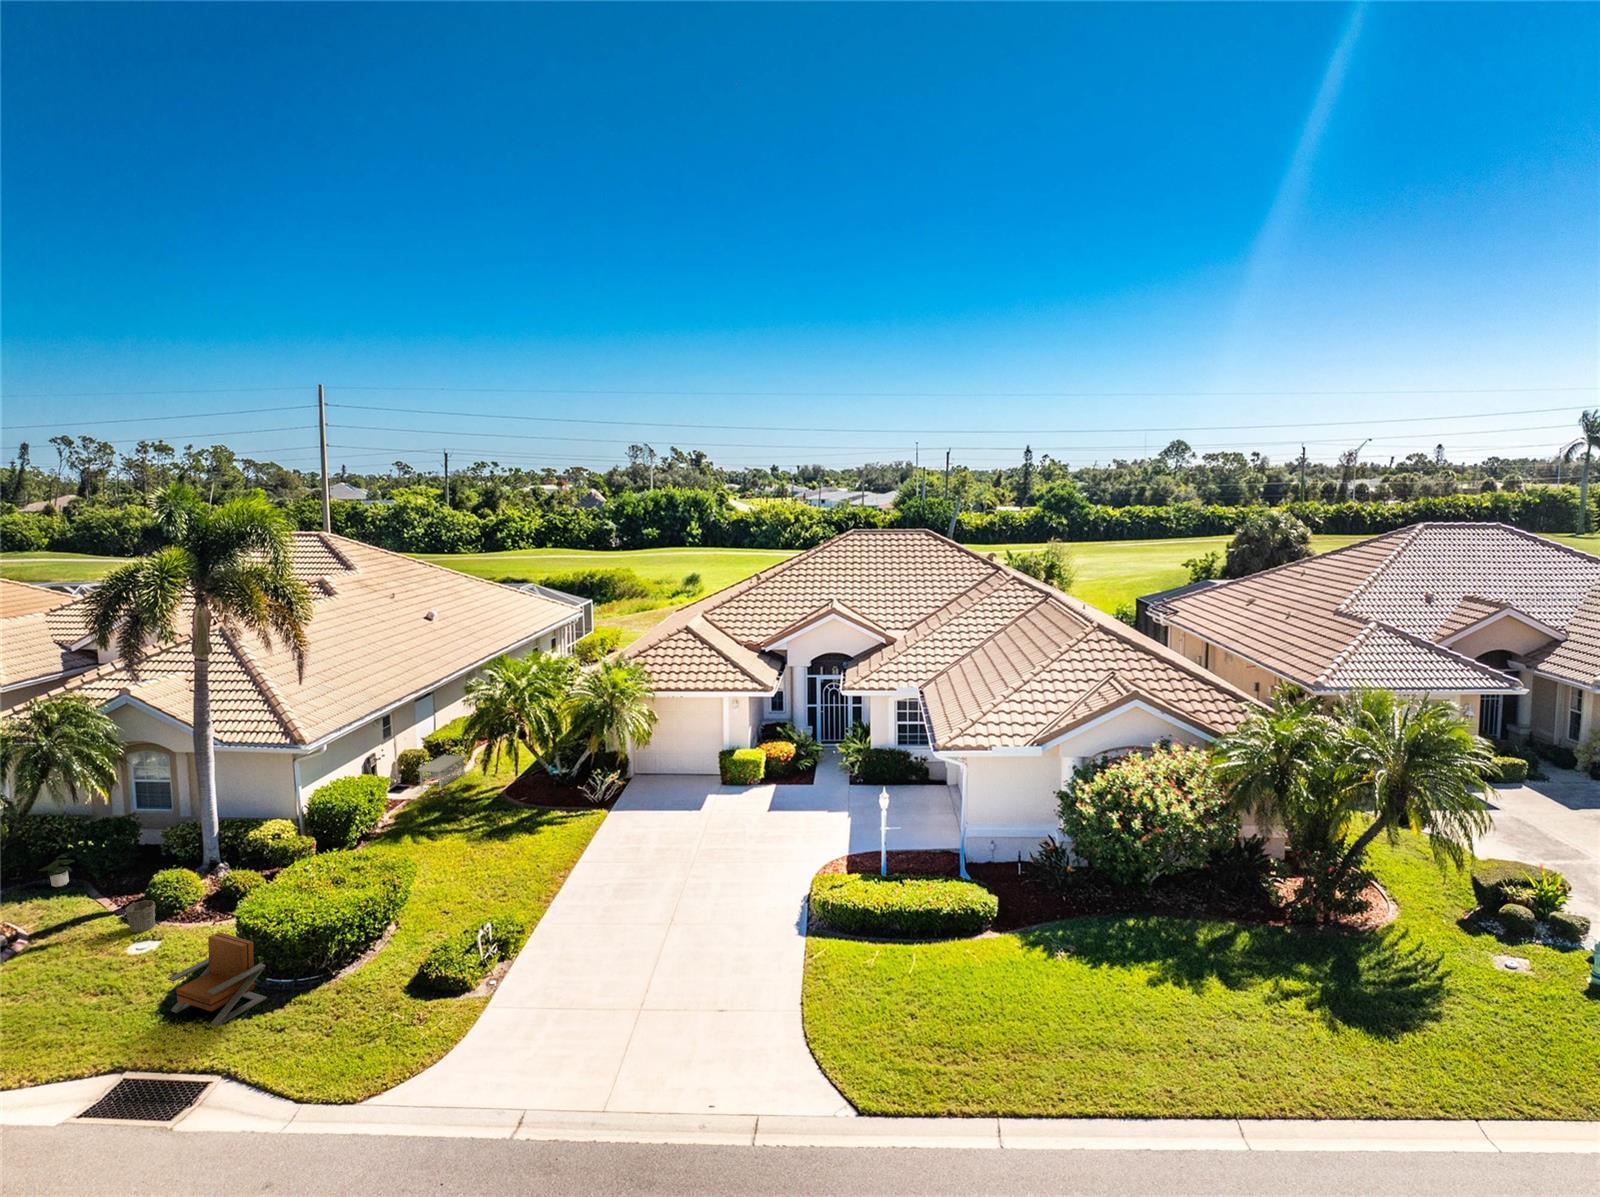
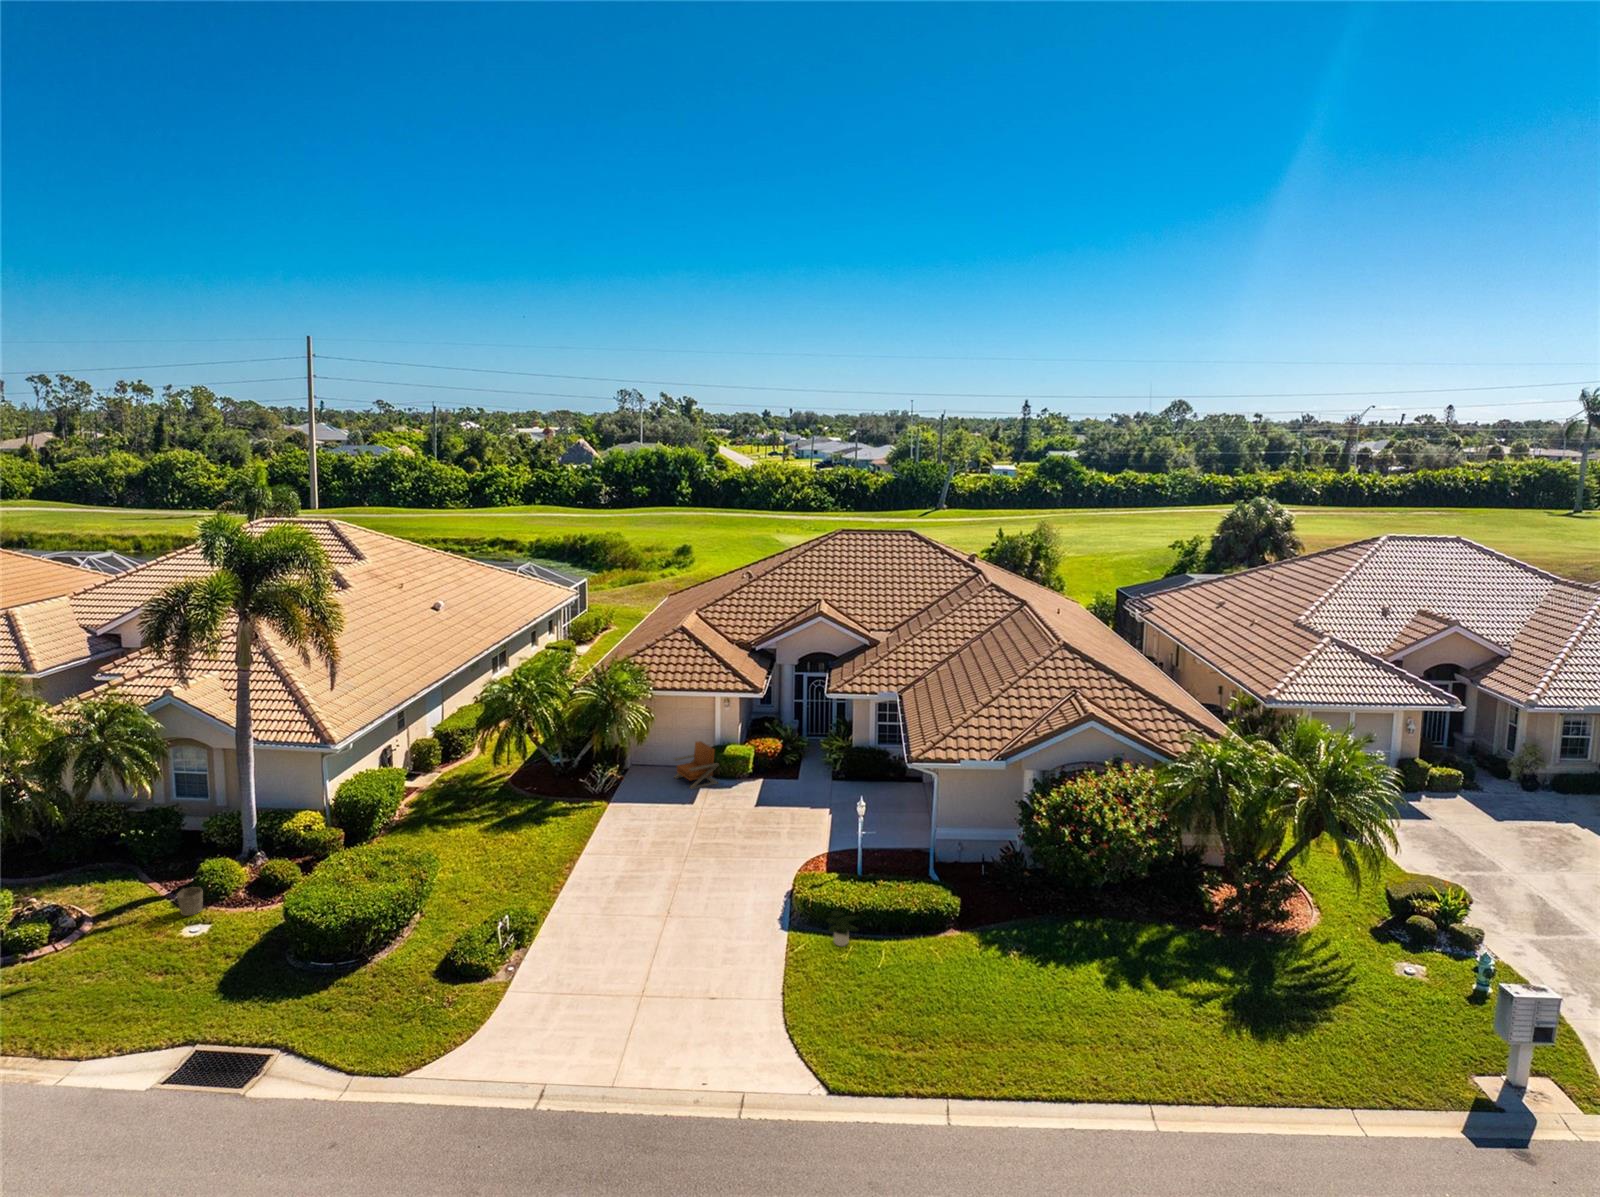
storage bench: present [418,755,465,789] -> none [429,745,473,779]
potted plant: present [38,855,75,887] -> present [826,911,858,946]
lounge chair: present [168,932,267,1026] -> present [674,741,719,789]

